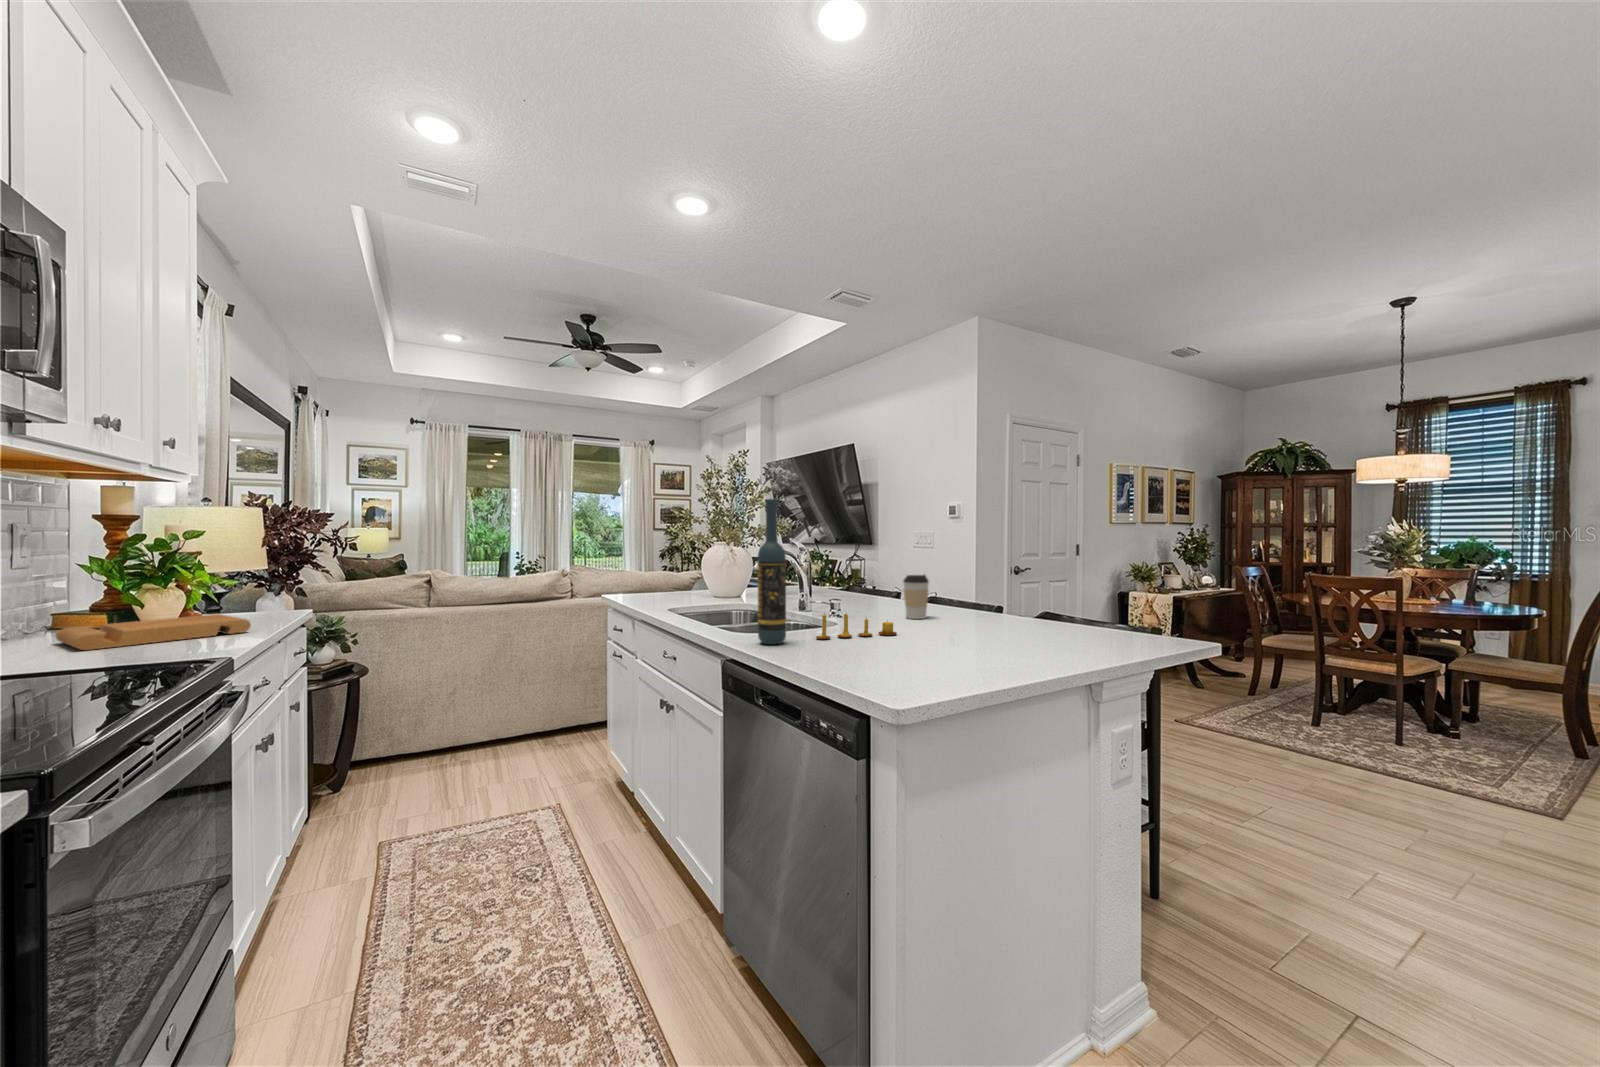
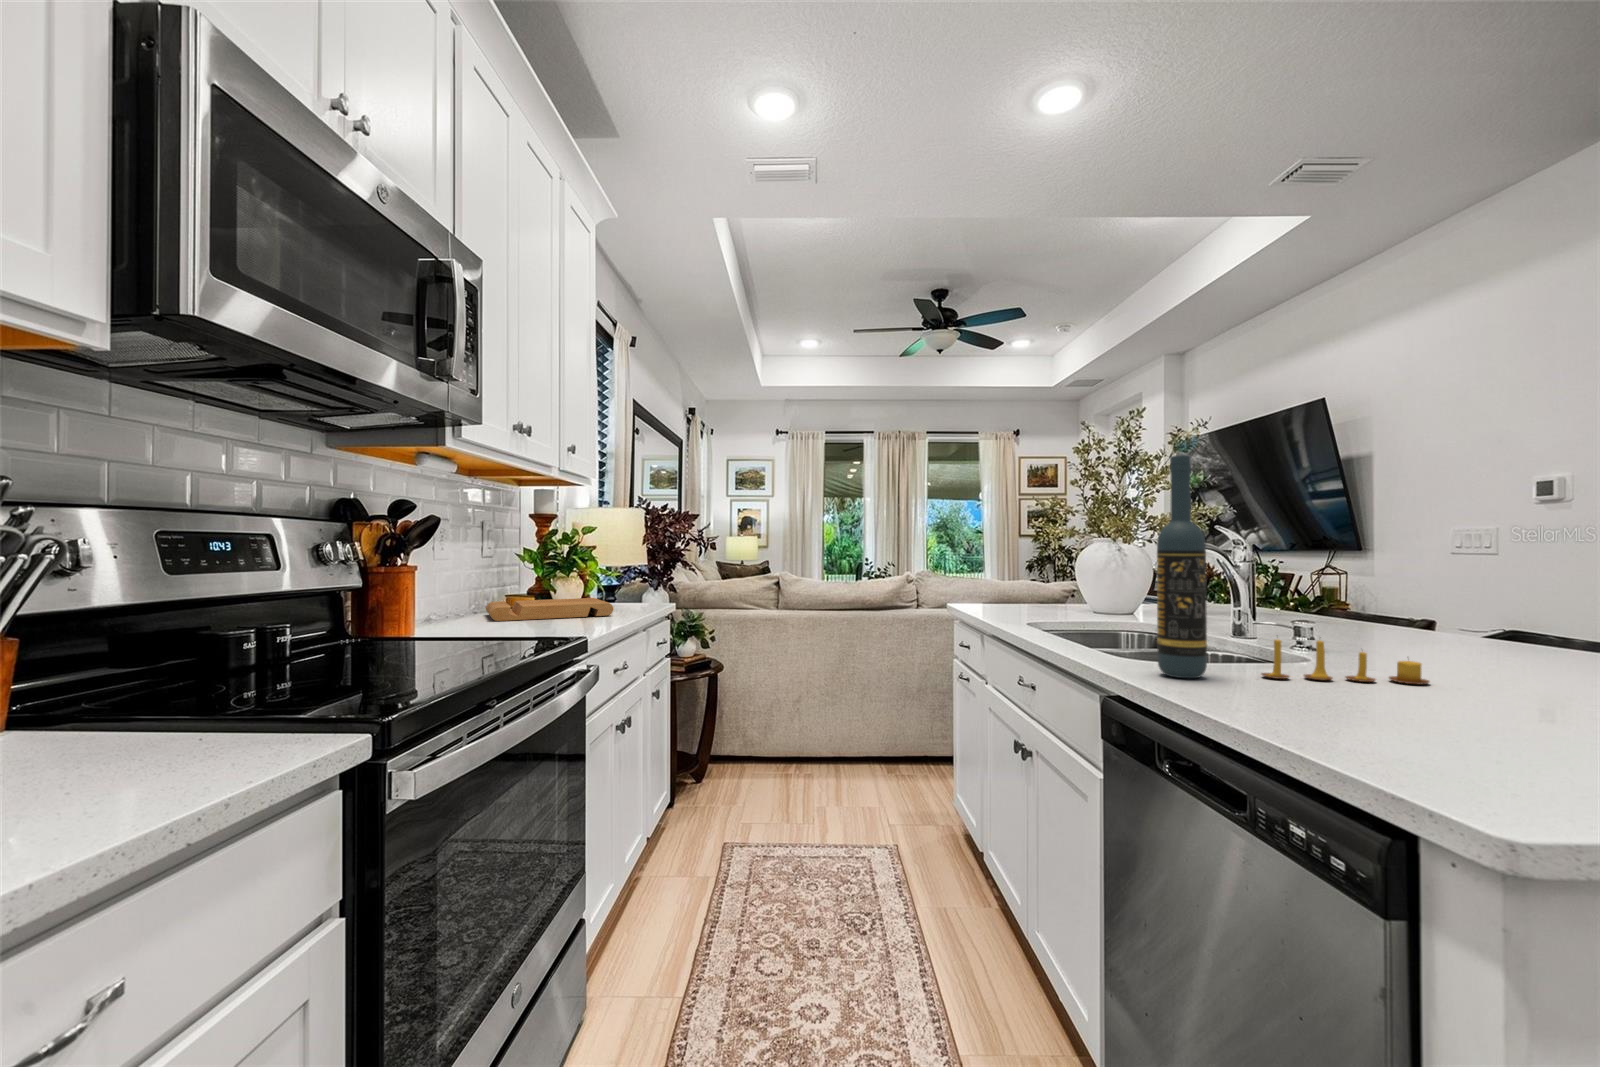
coffee cup: present [903,575,929,619] -> none [1434,586,1496,664]

